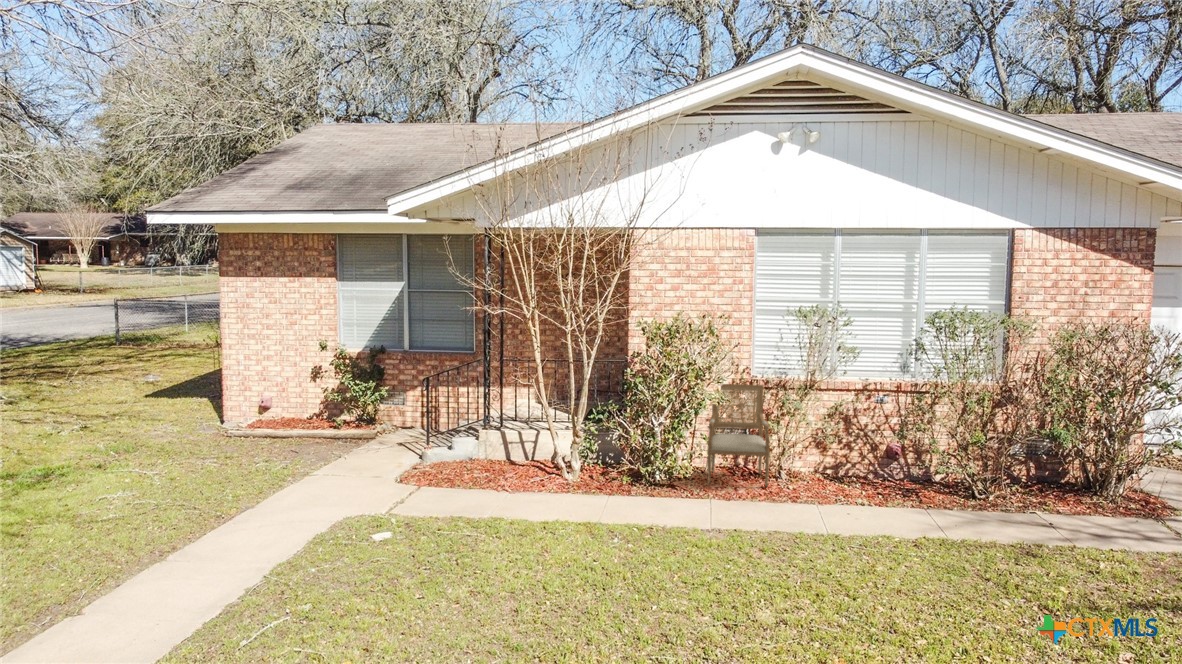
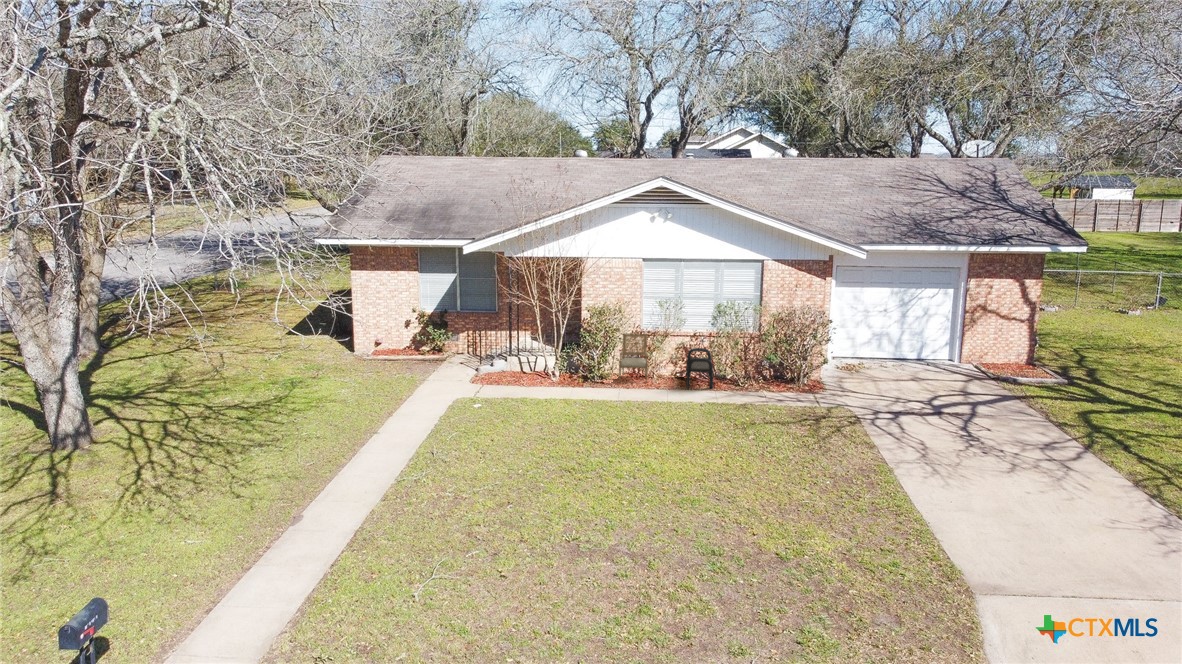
bench: none [845,415,923,503] -> present [686,348,713,388]

